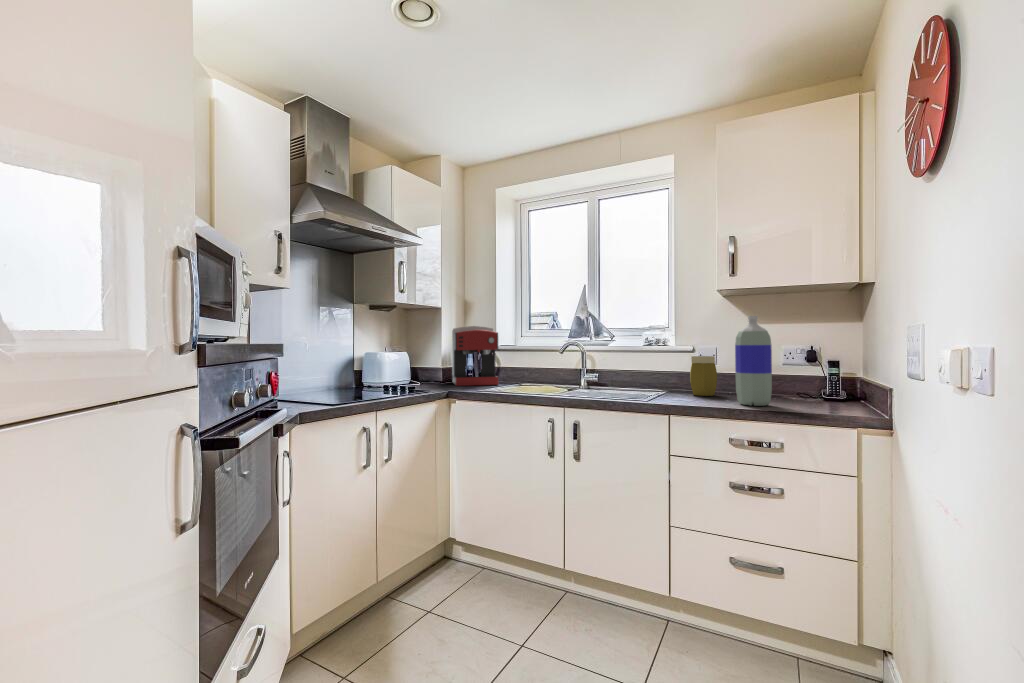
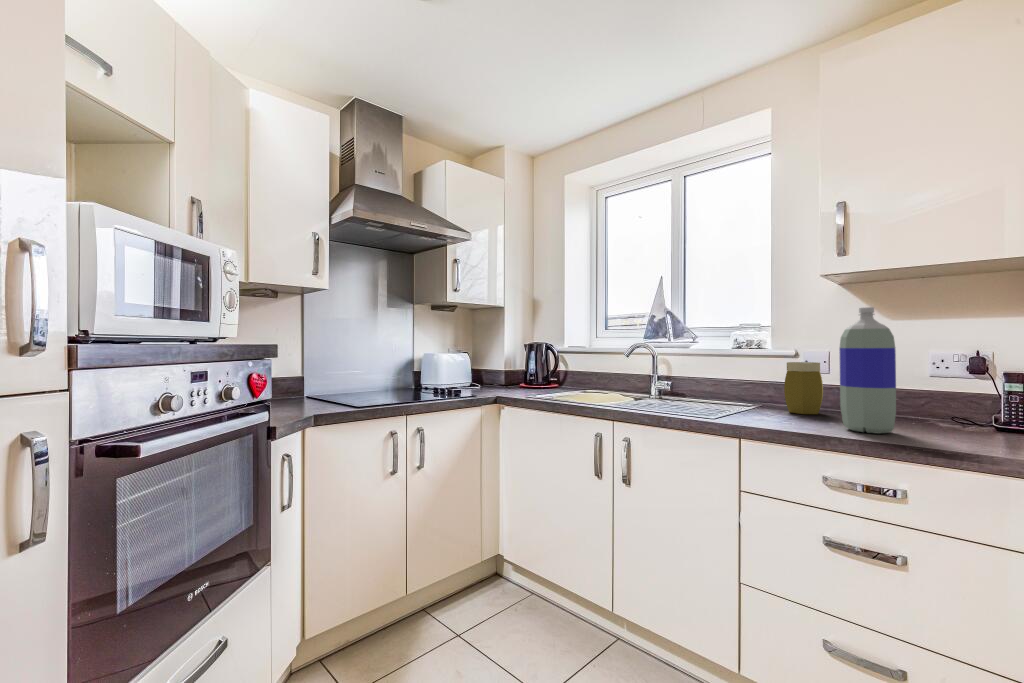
coffee maker: present [452,326,498,386] -> none [513,326,560,390]

